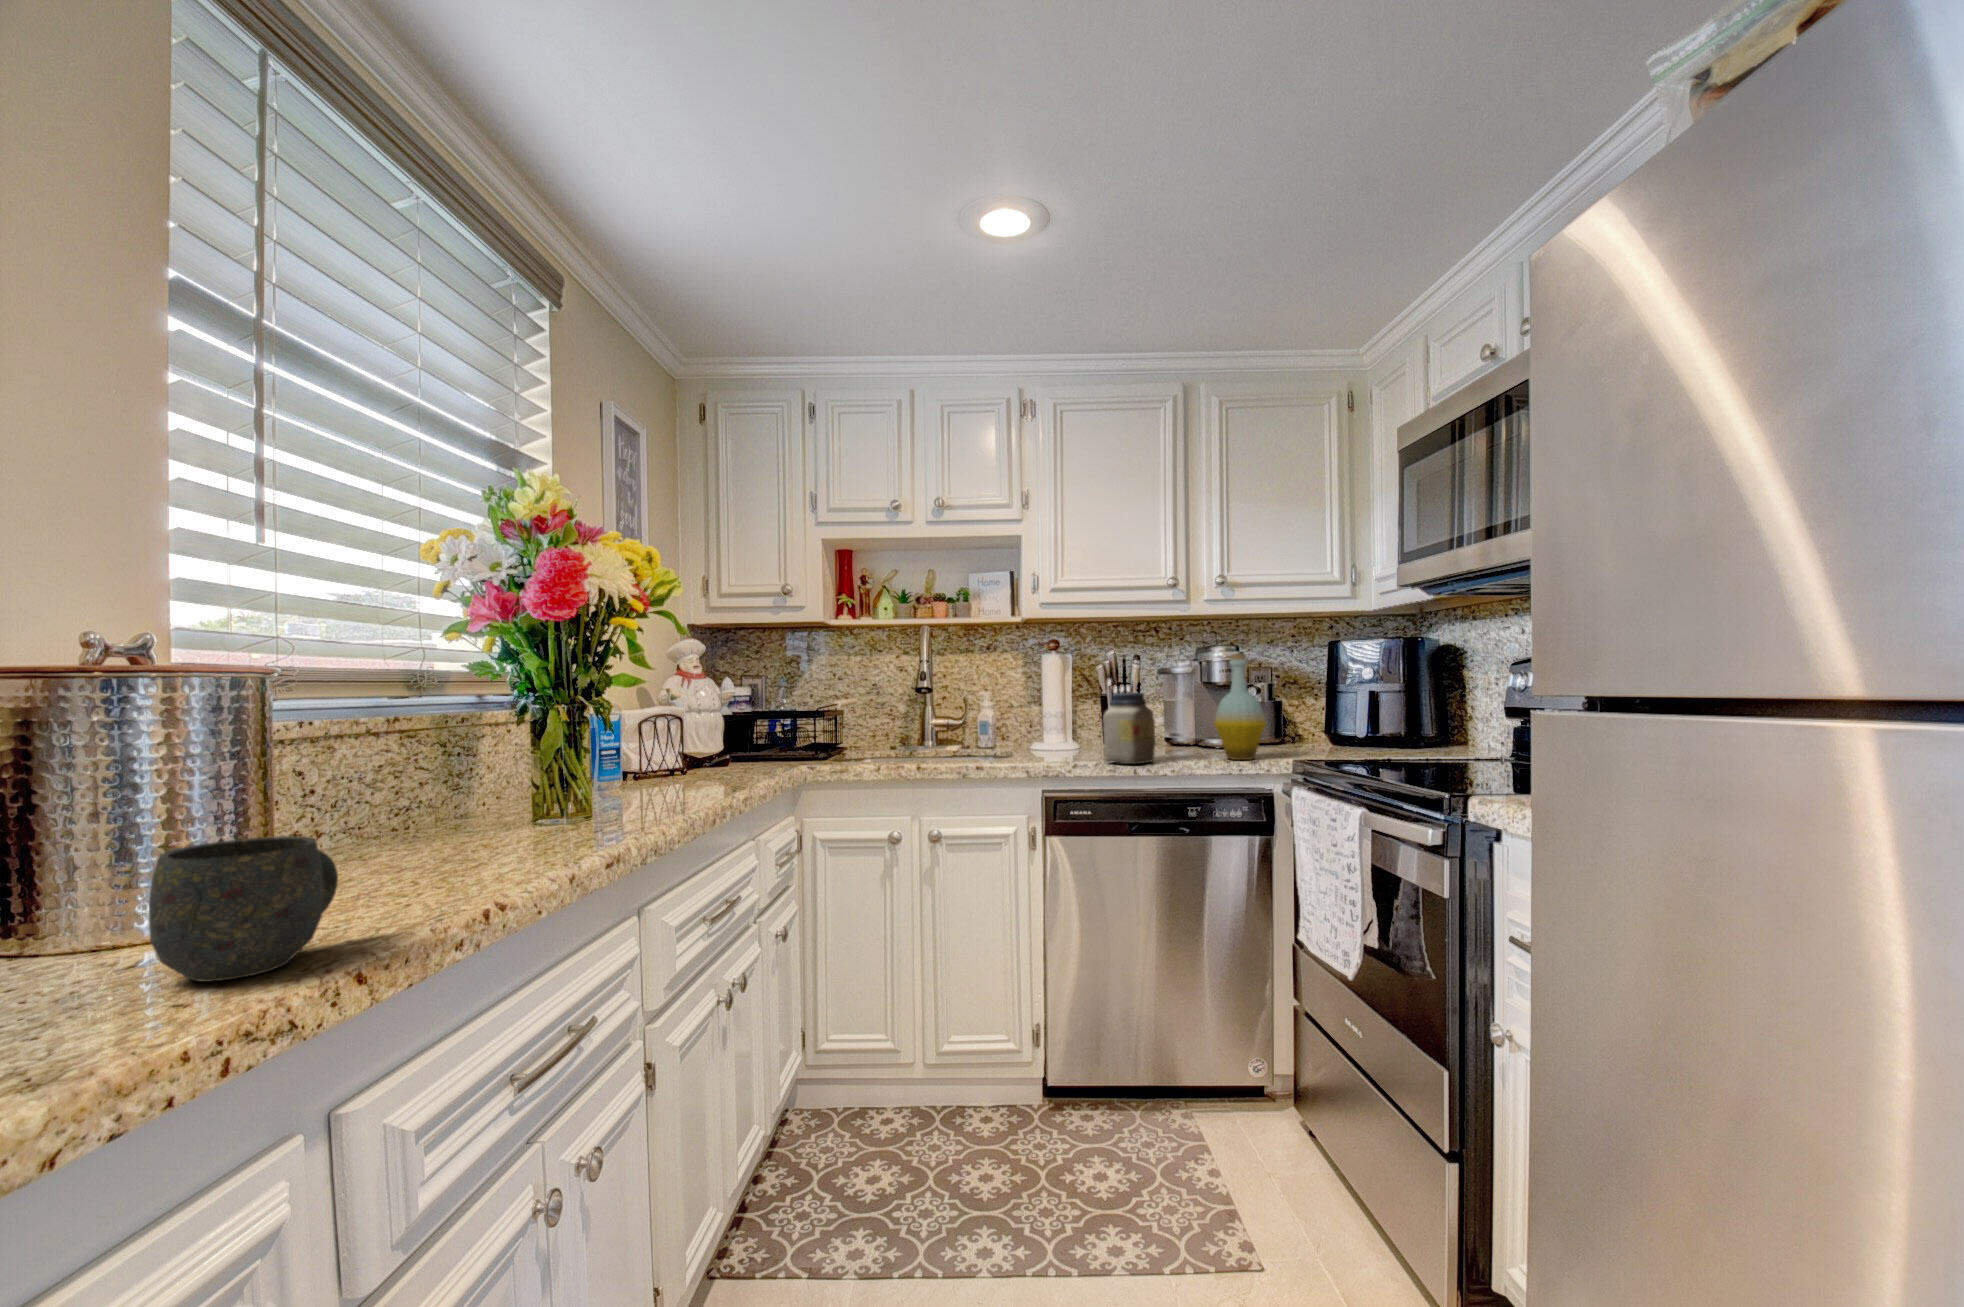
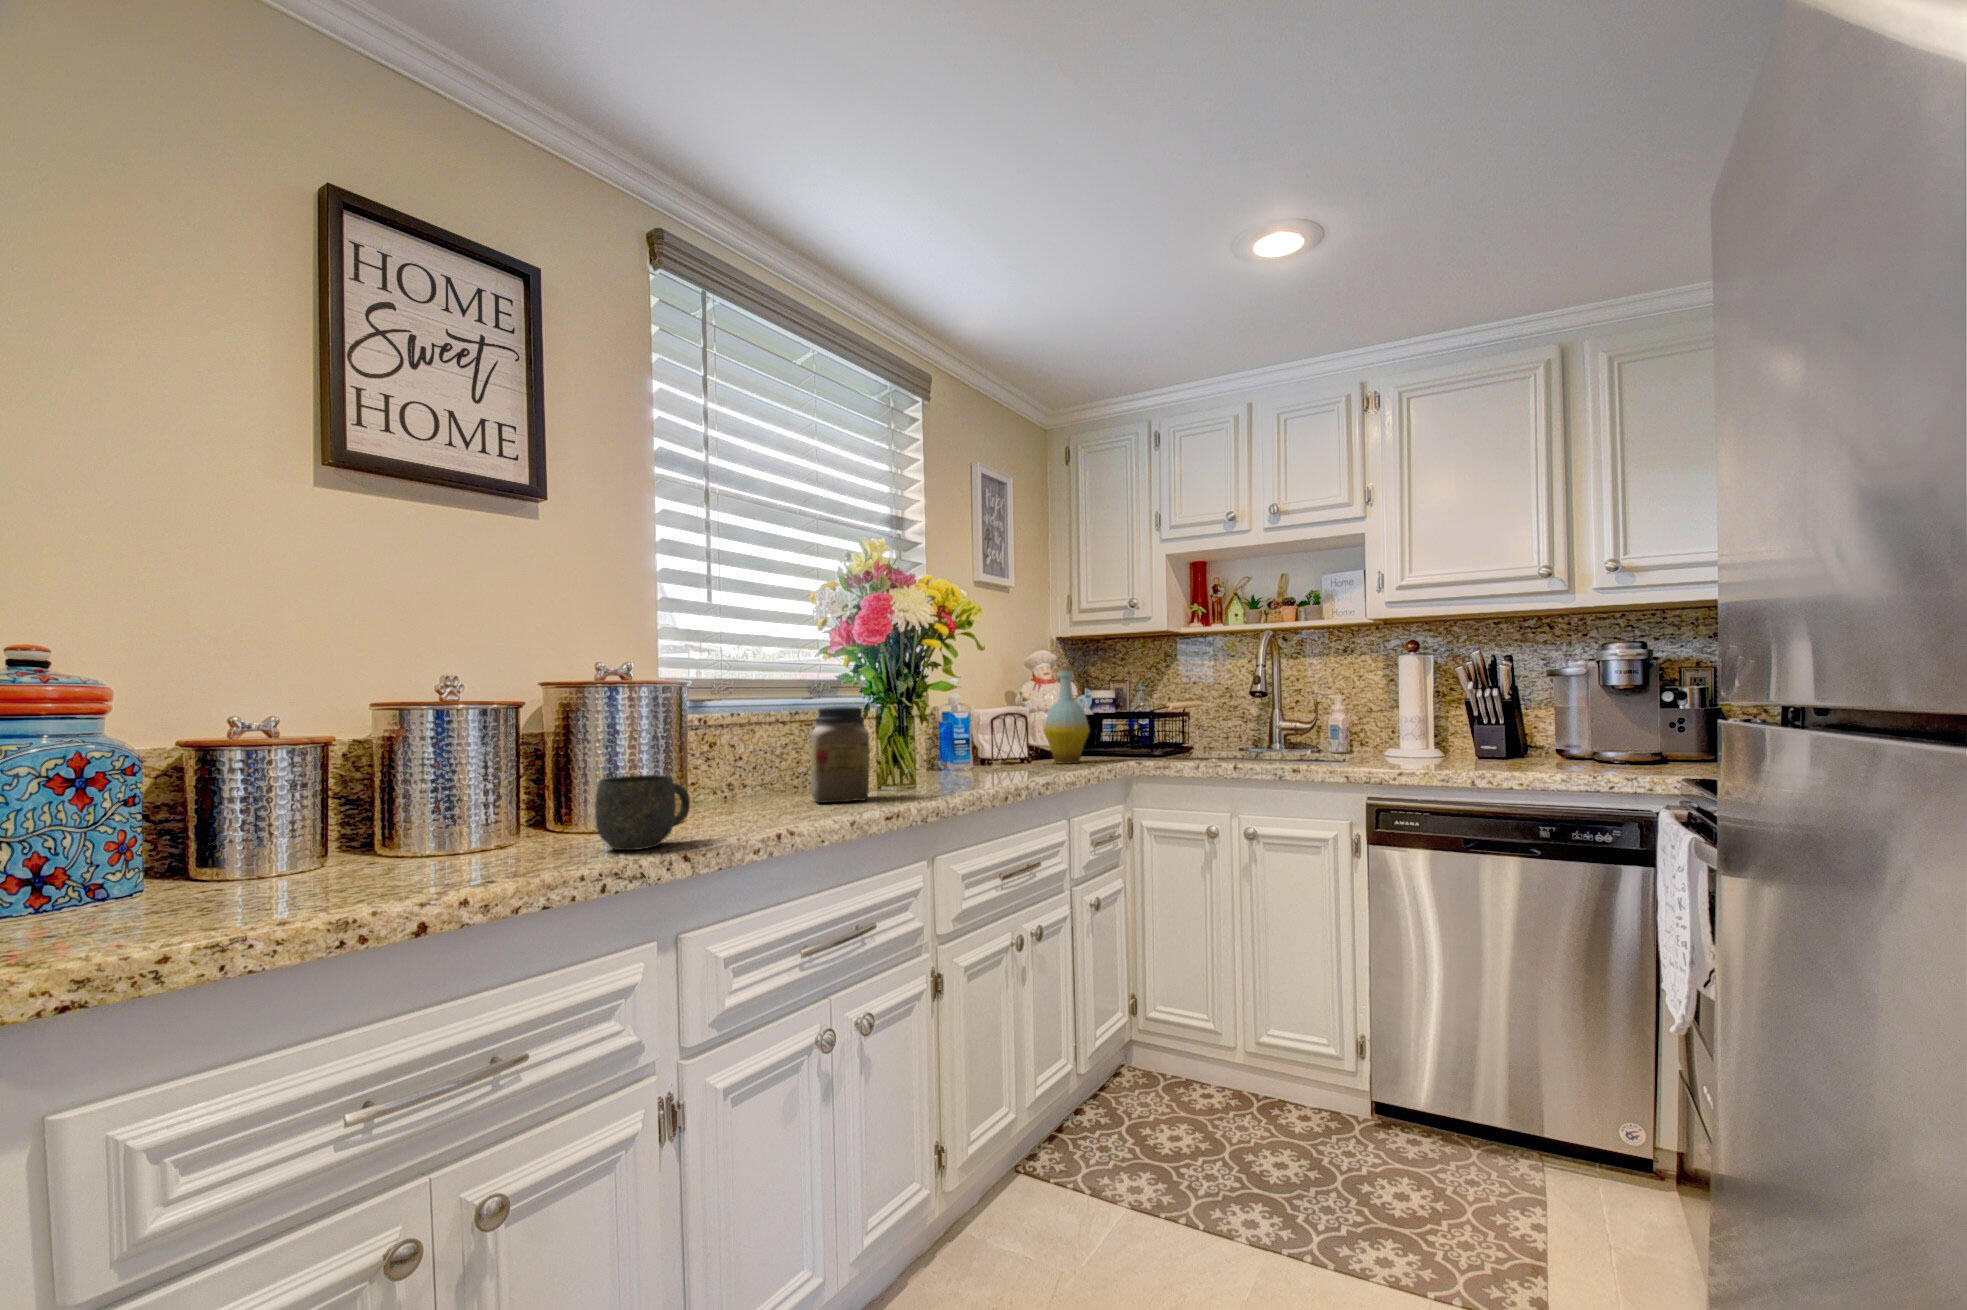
bottle: present [1215,654,1266,760] -> present [1044,666,1090,764]
jar: present [1103,693,1155,764] -> present [811,706,870,803]

